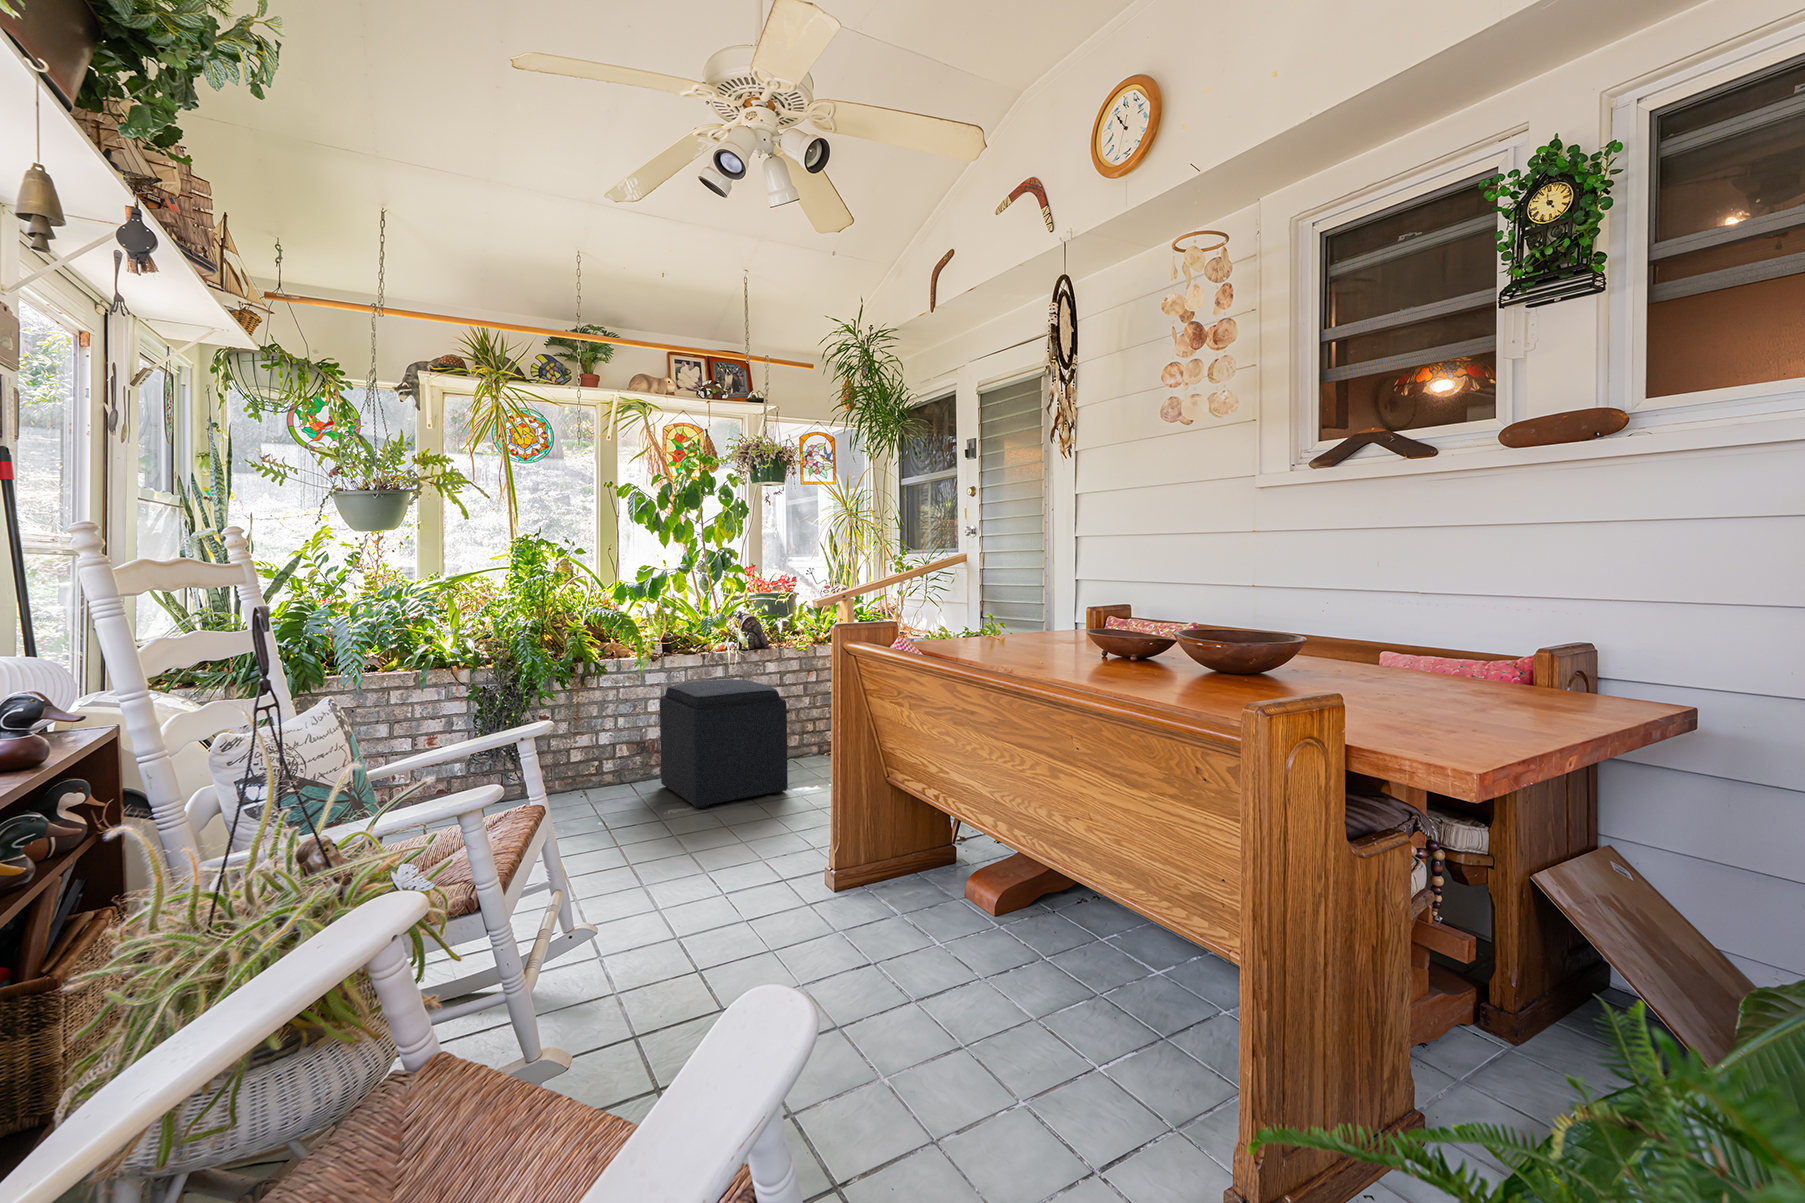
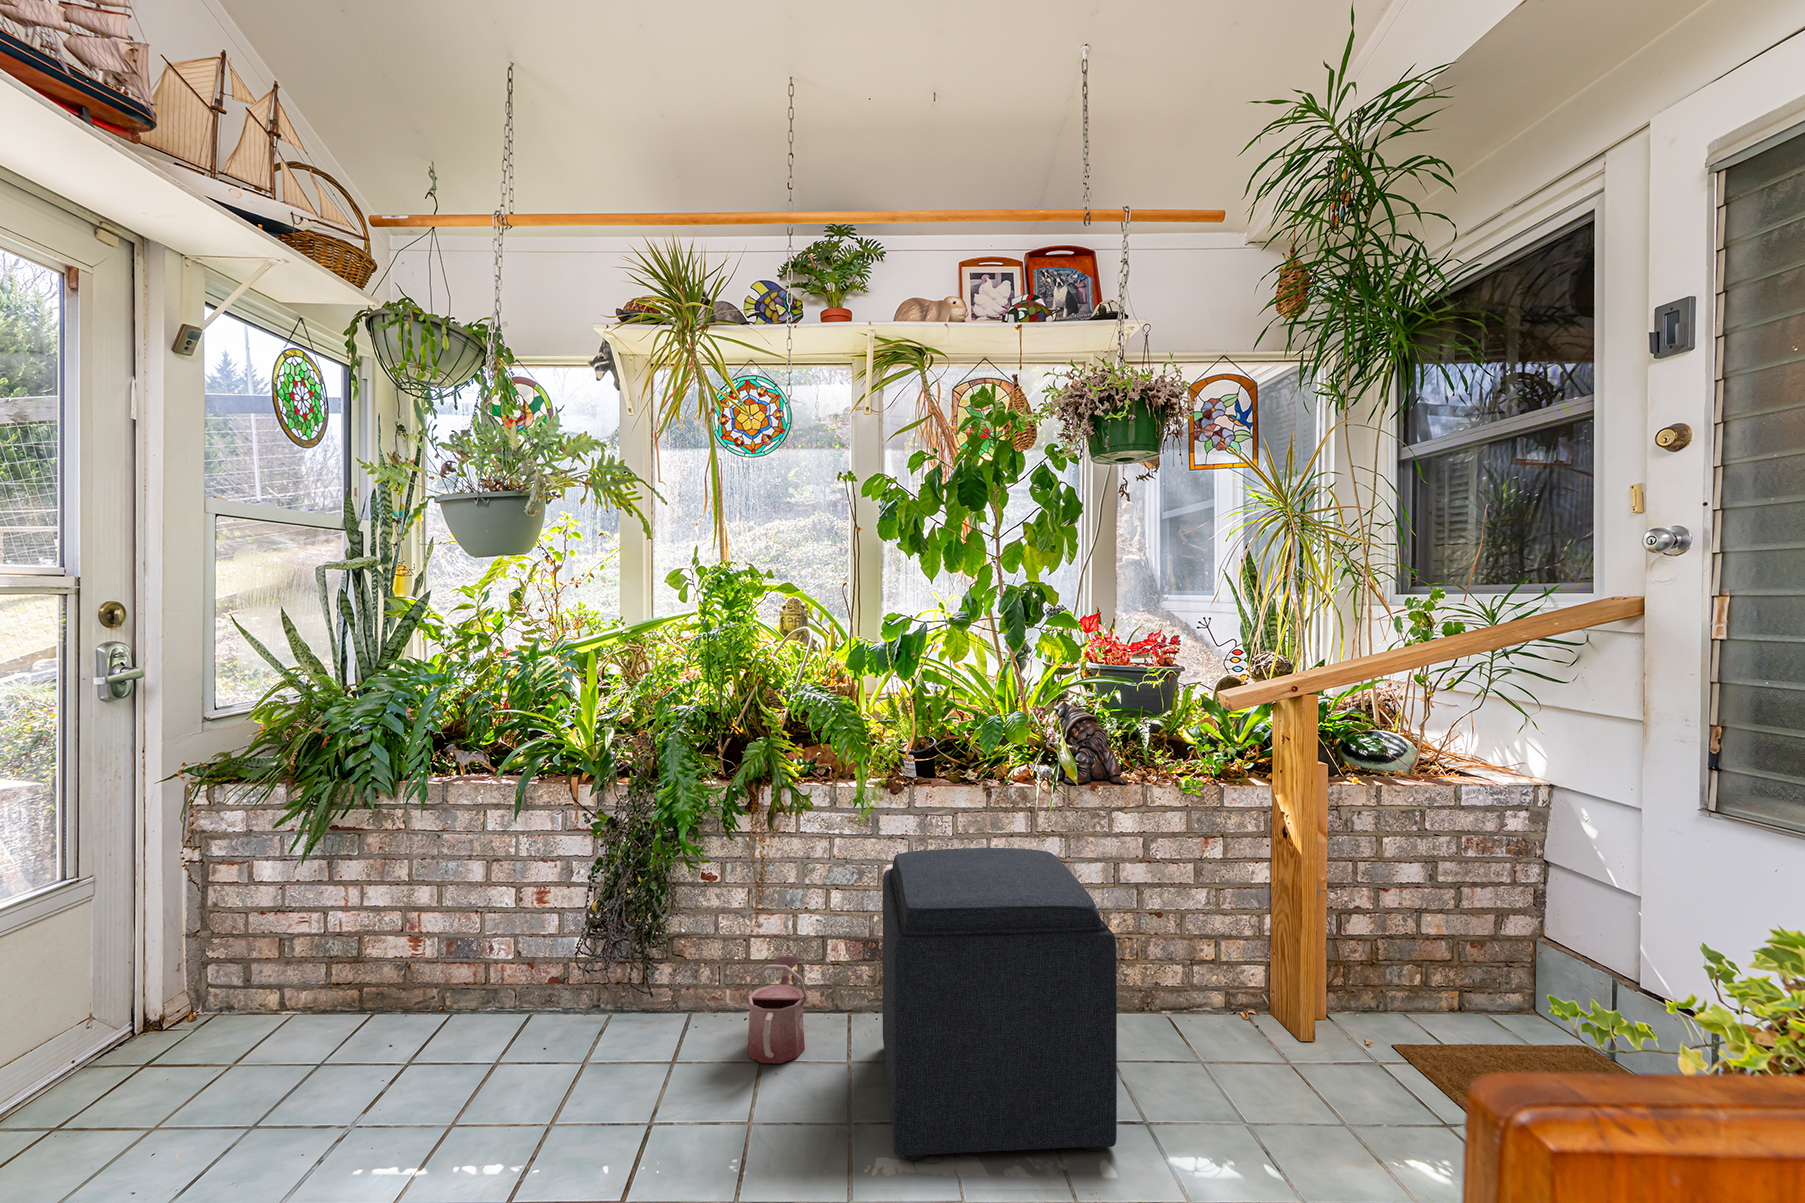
watering can: none [585,752,621,801] -> present [745,956,808,1063]

